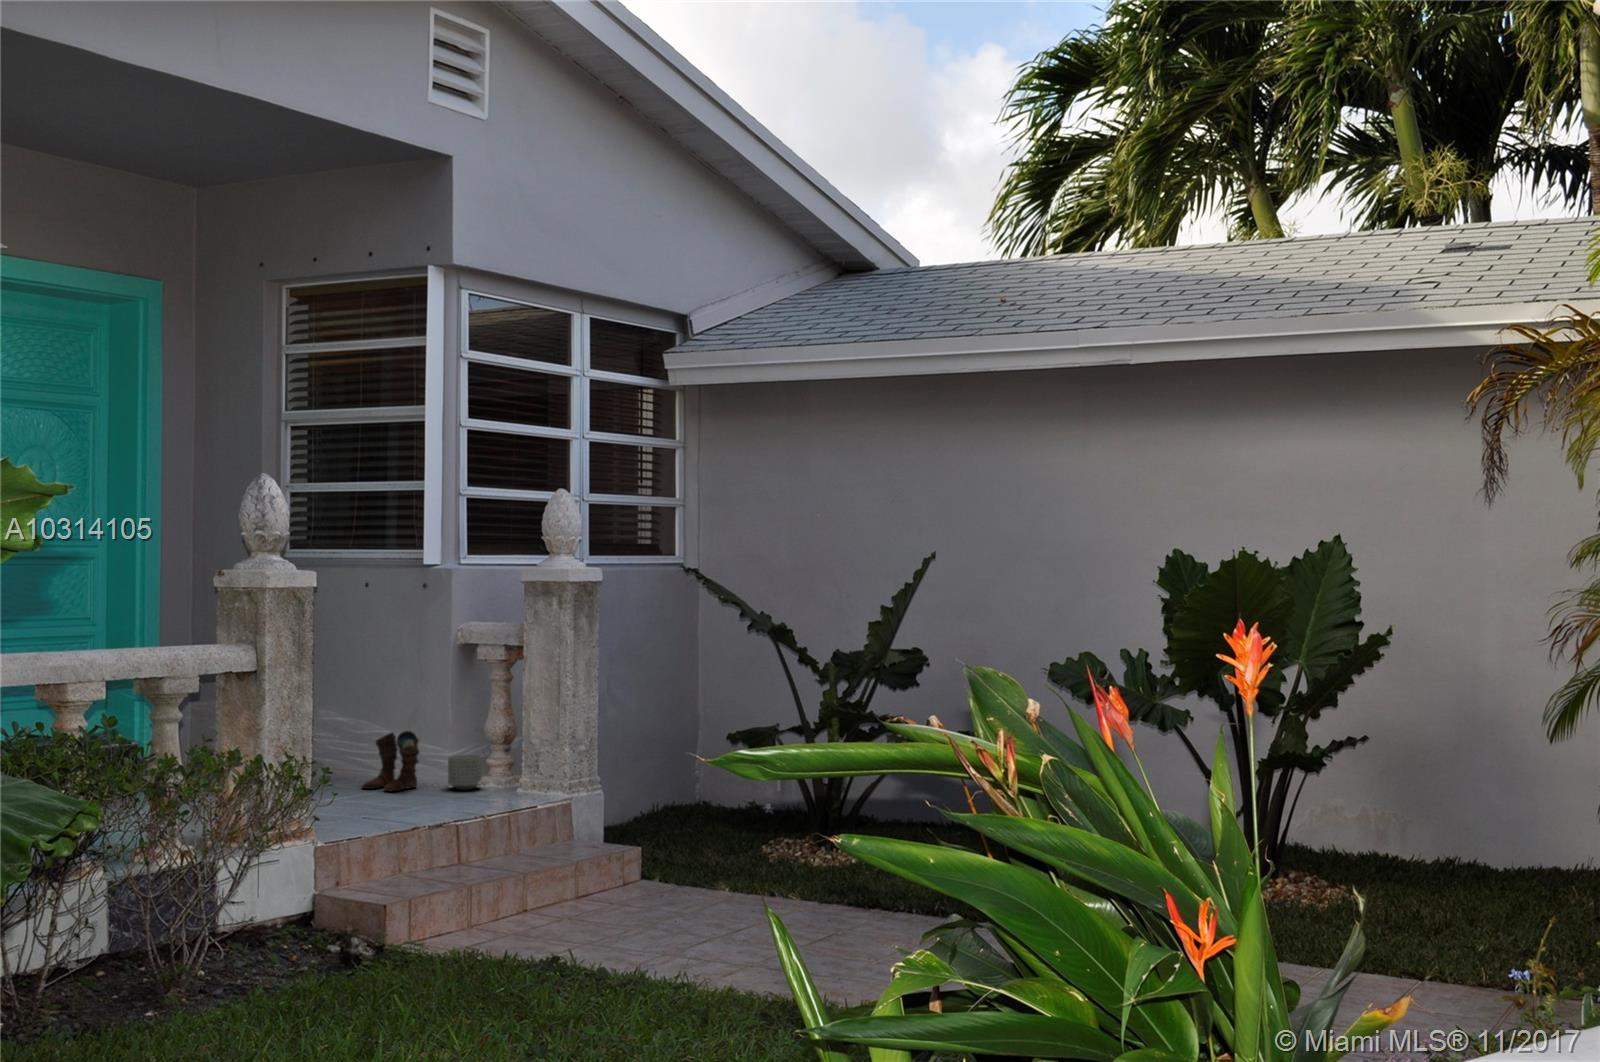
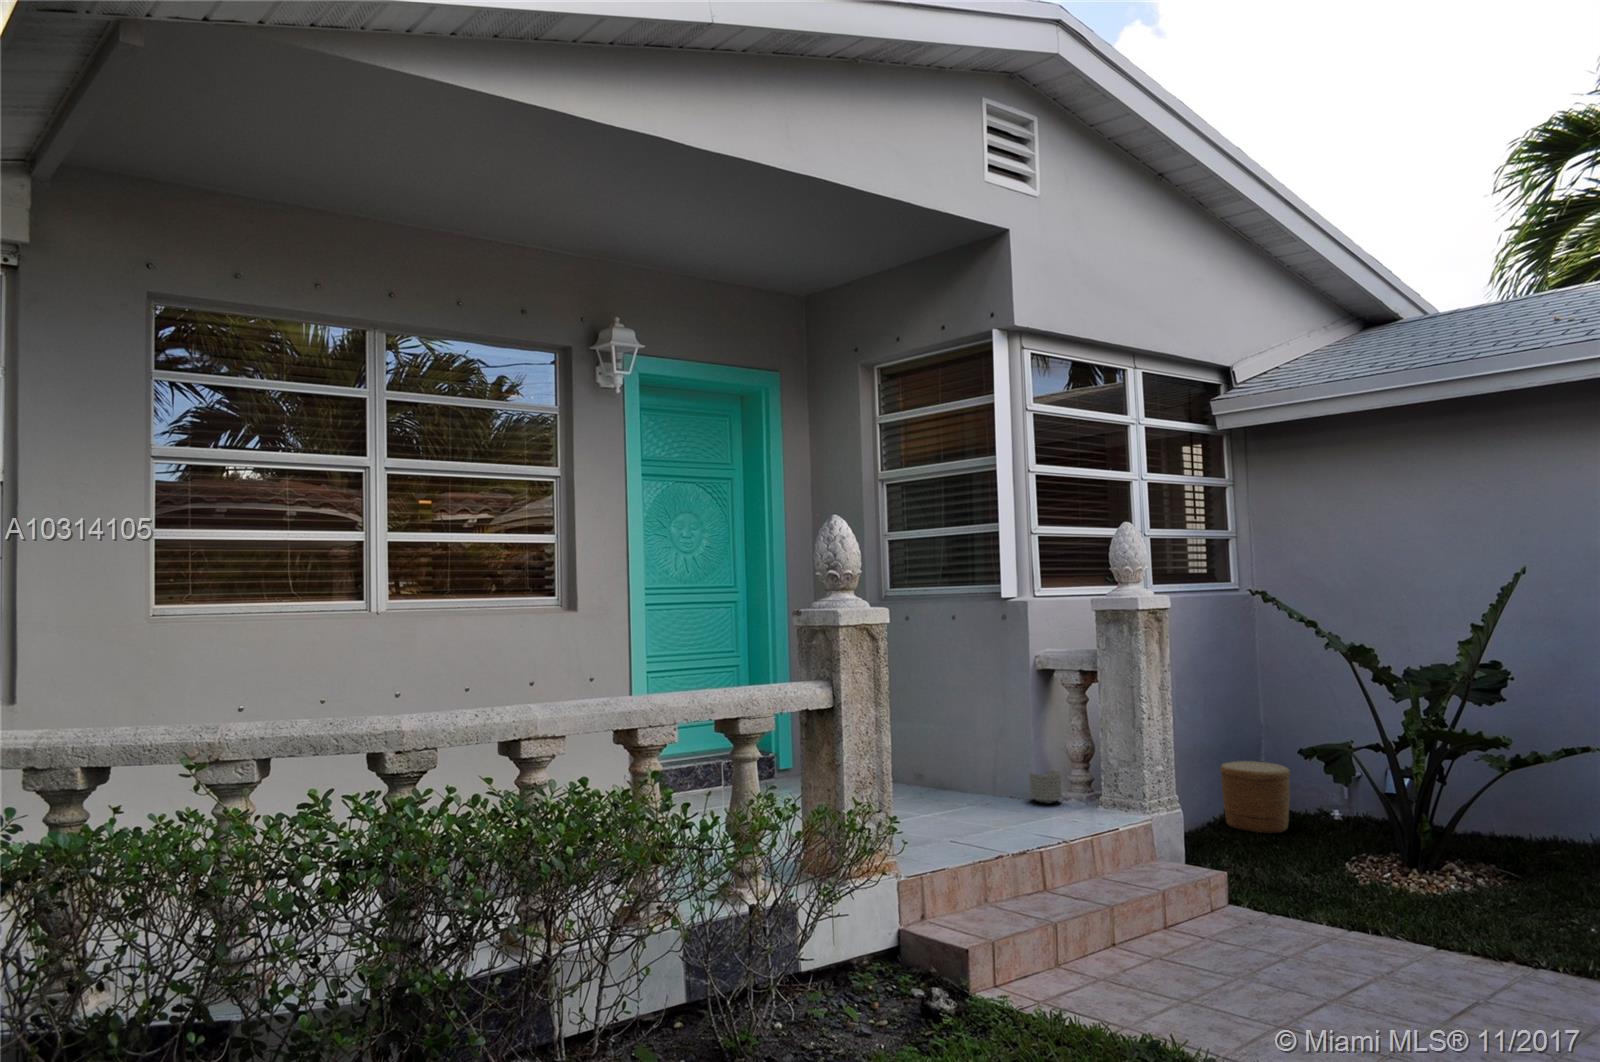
boots: present [362,731,419,791] -> none [953,745,1003,801]
woven basket: none [655,750,724,823] -> present [1220,761,1291,834]

